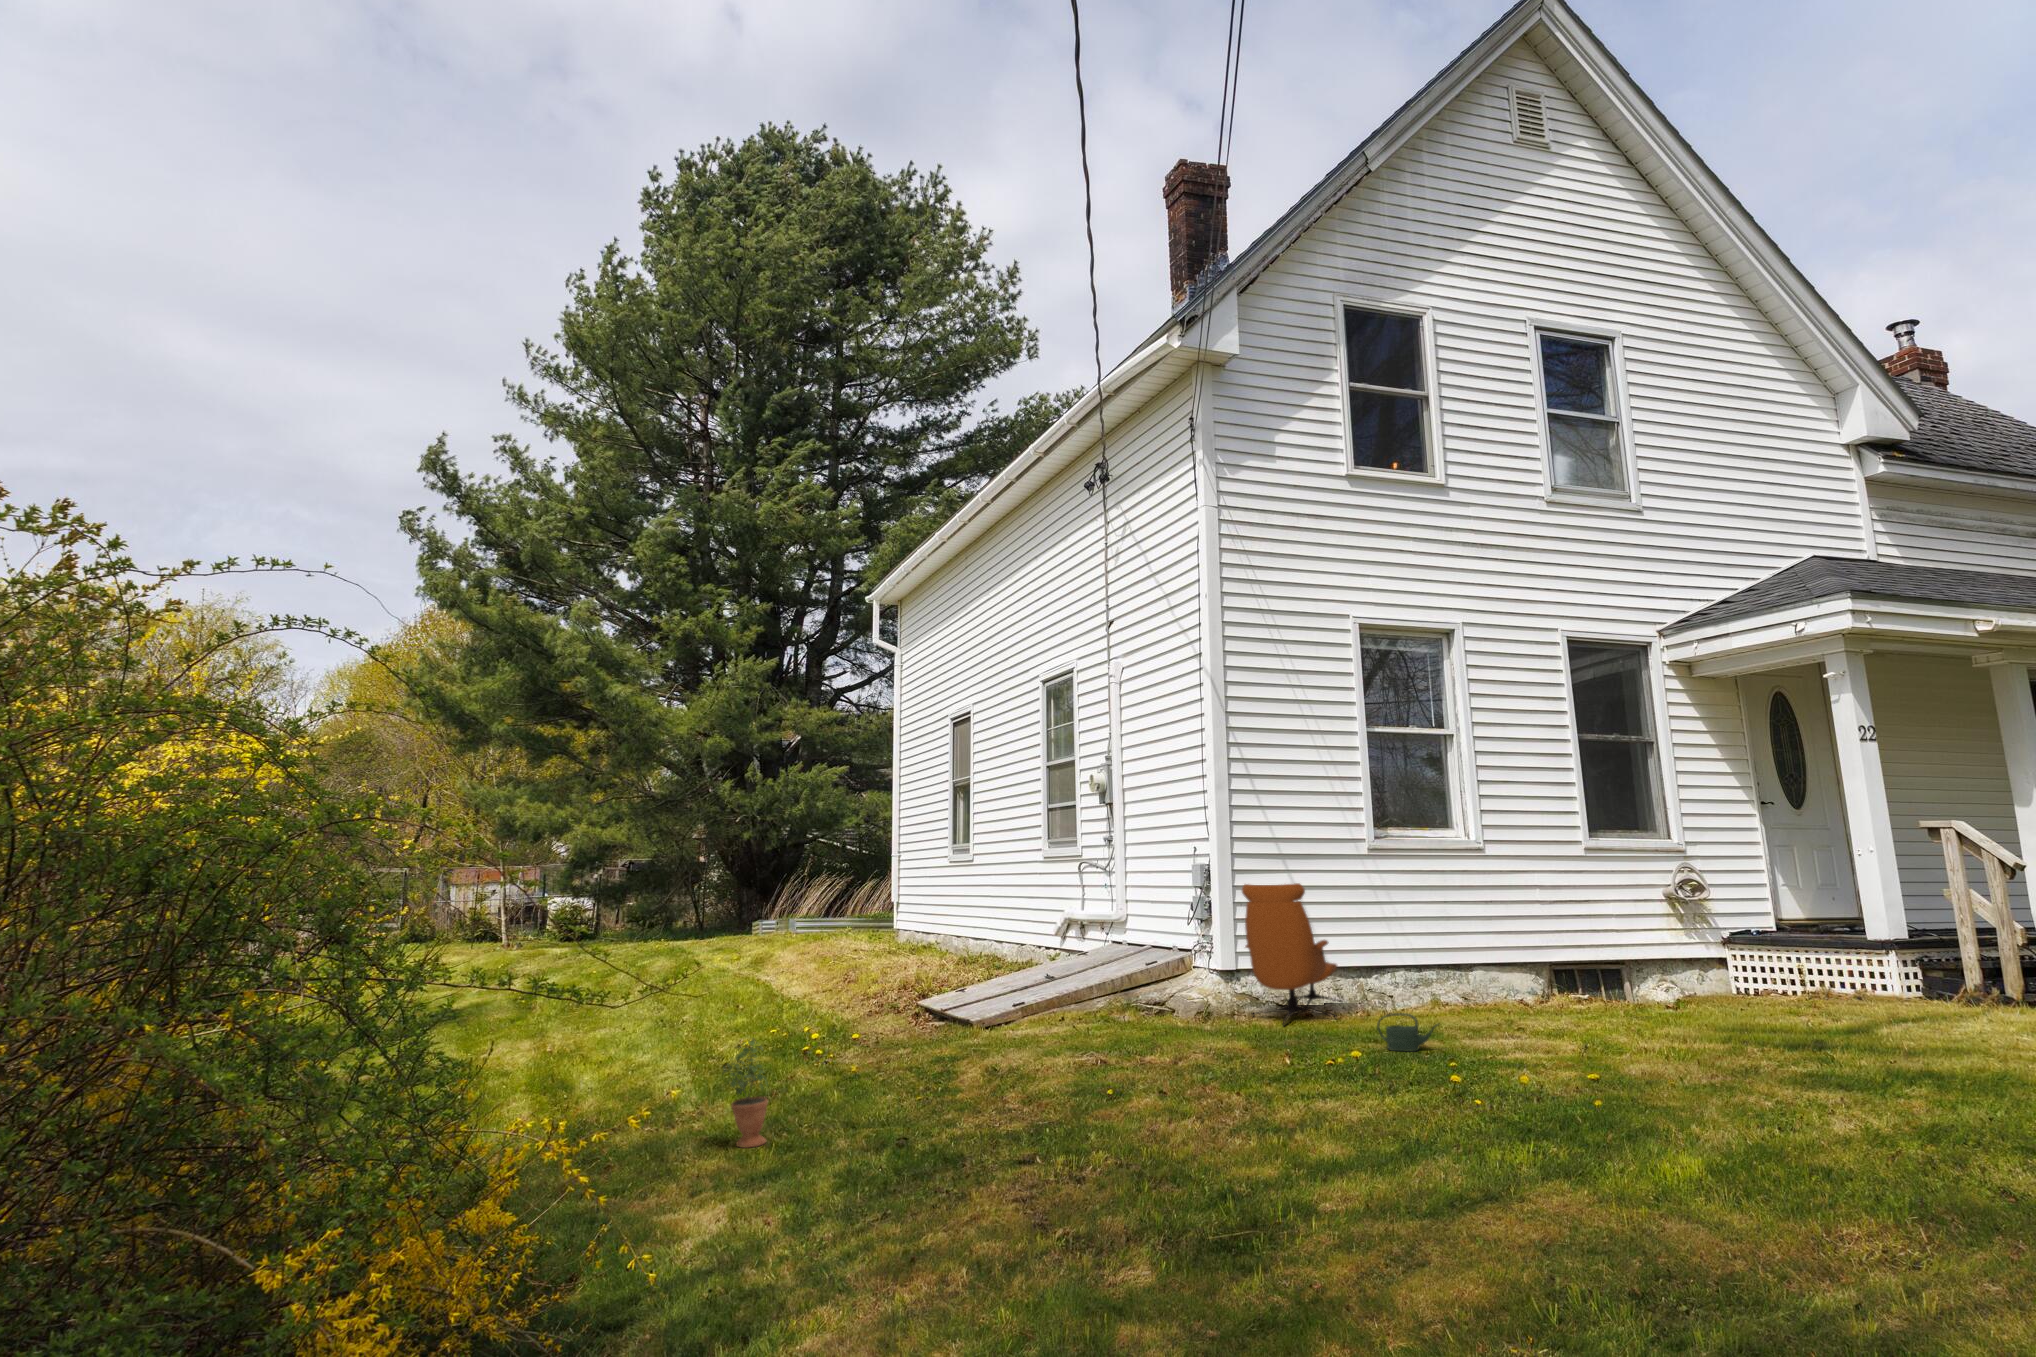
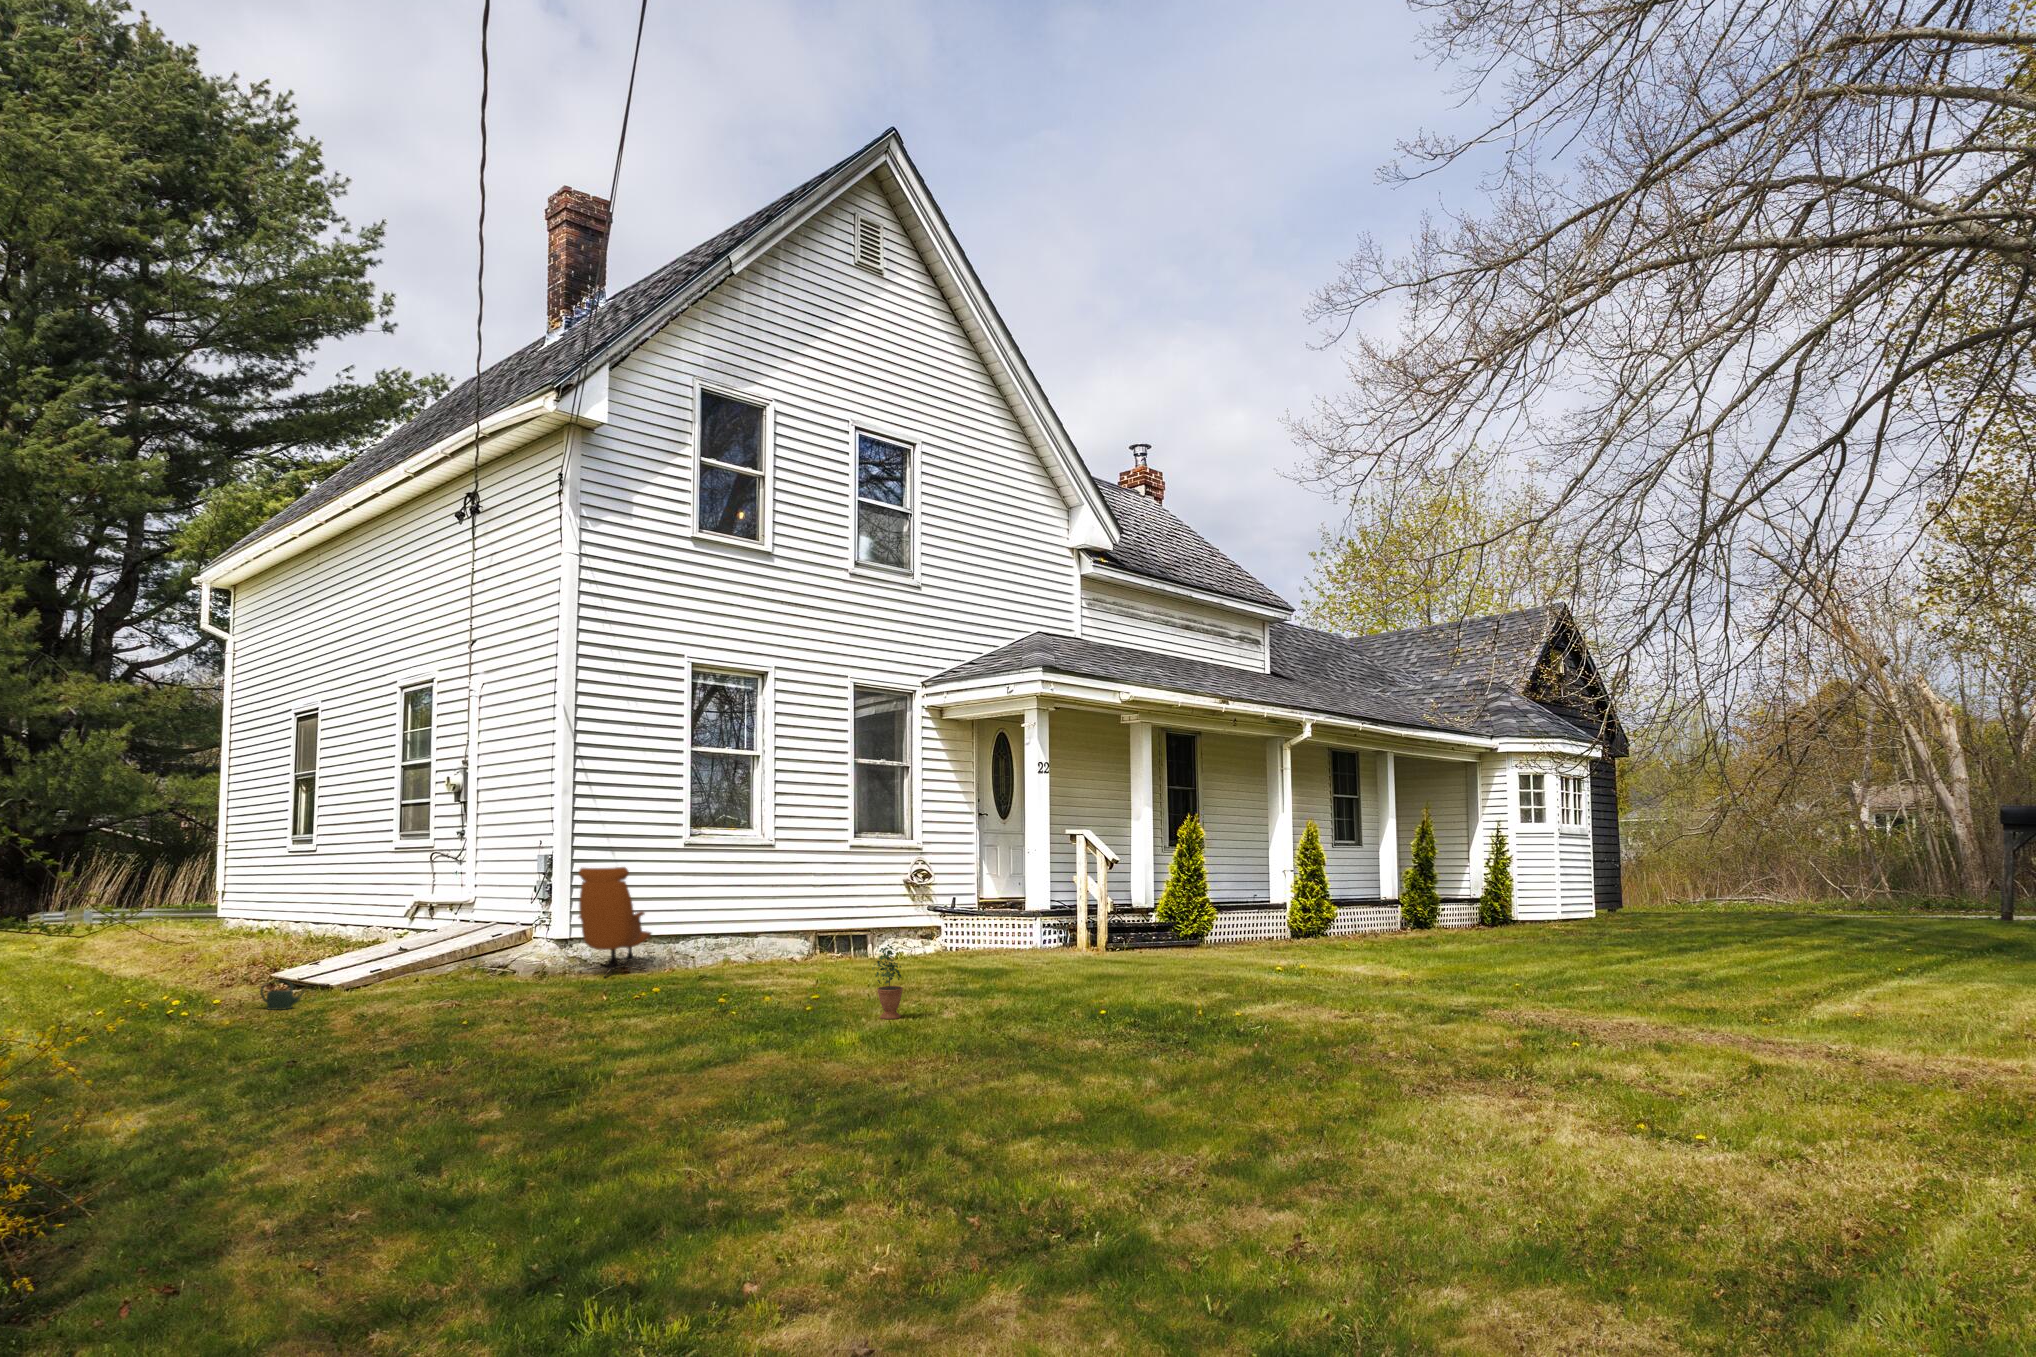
watering can: present [1377,1013,1439,1052] -> present [260,980,305,1010]
potted plant: present [723,1038,768,1148] -> present [872,944,903,1019]

